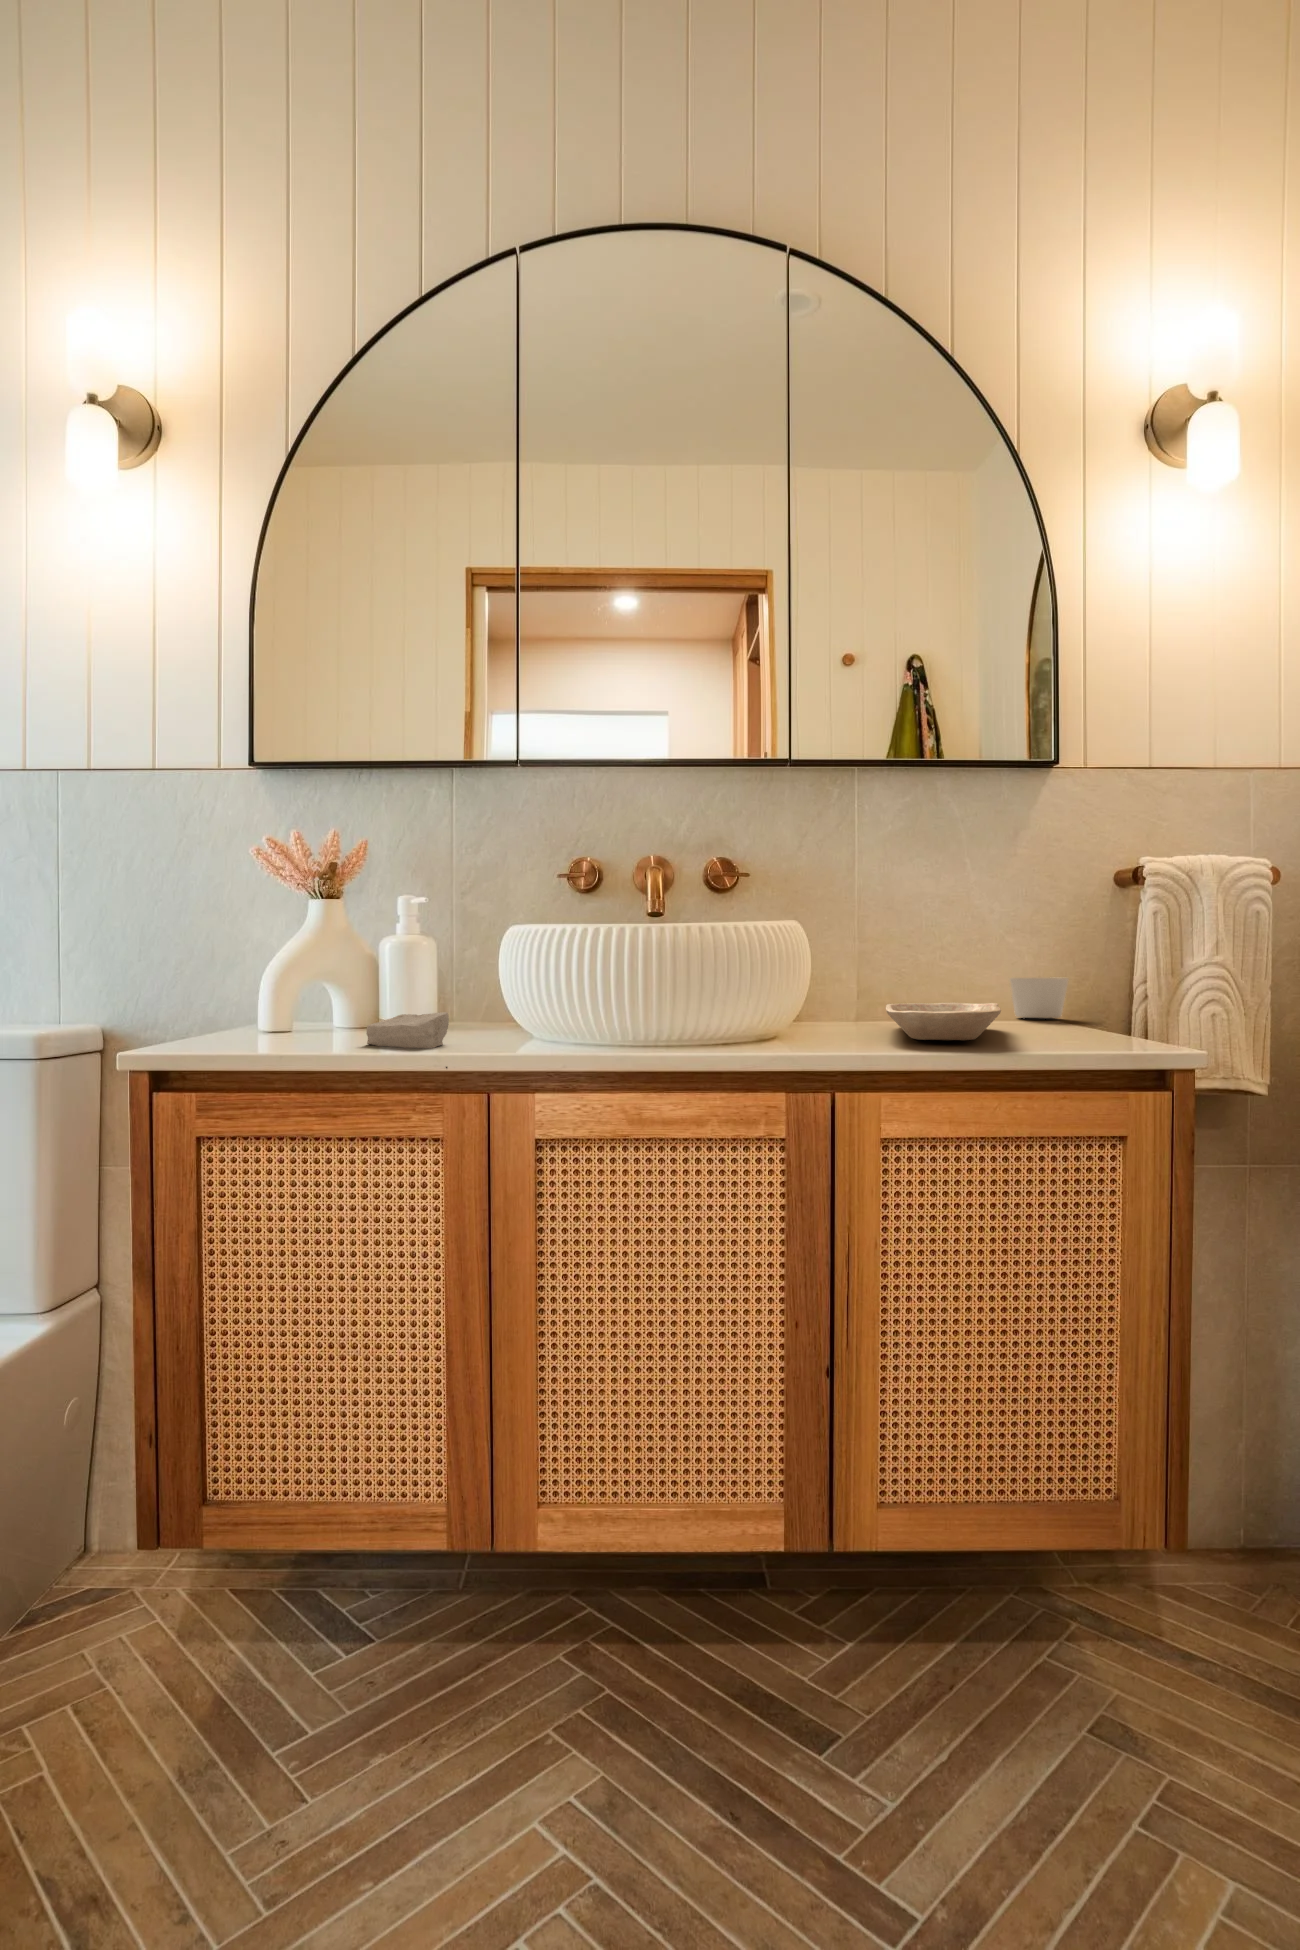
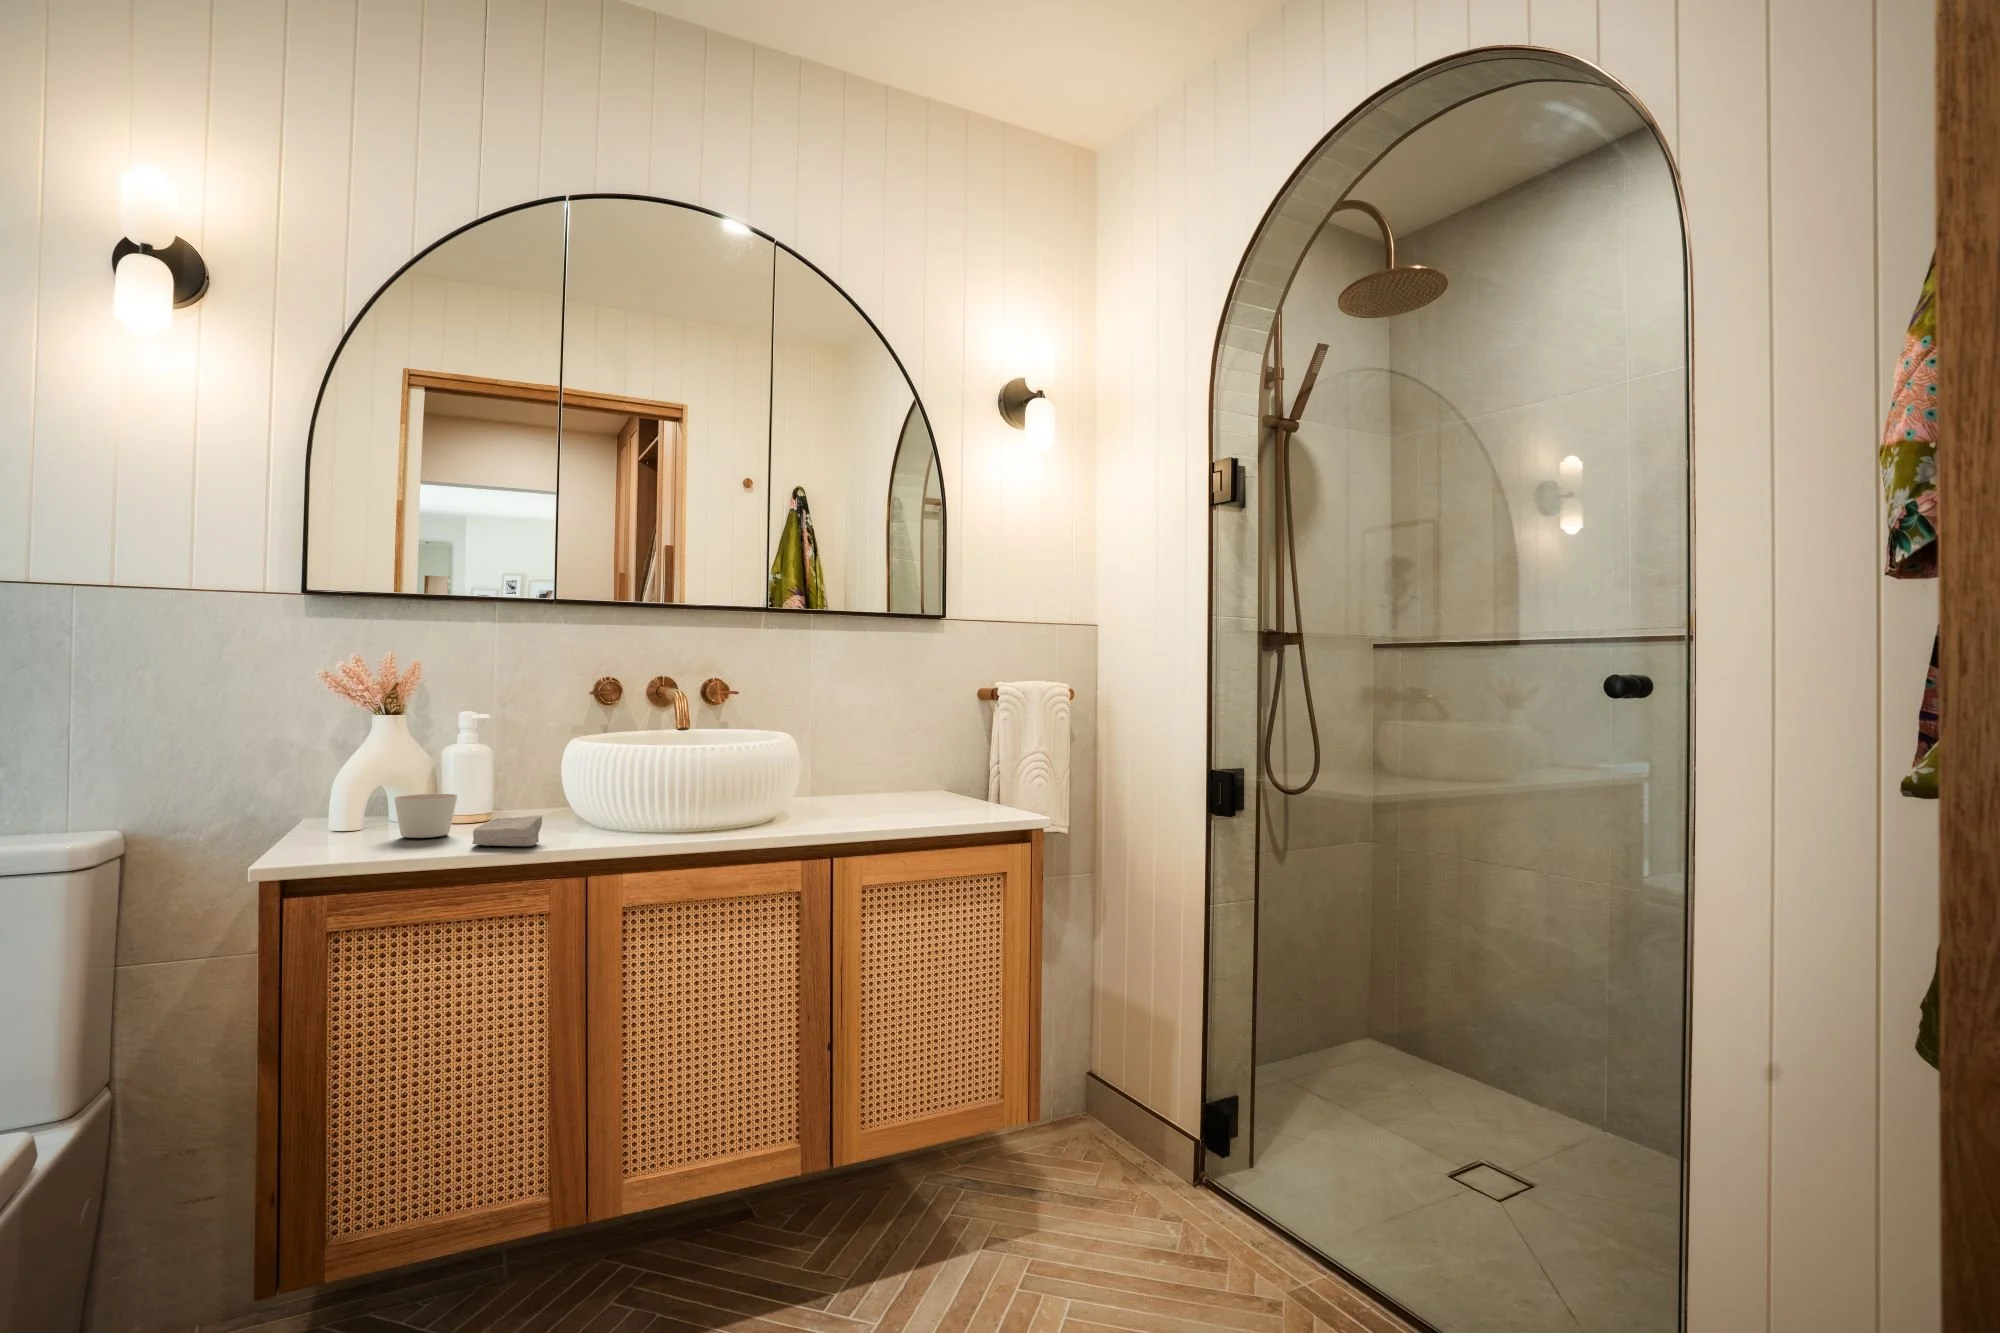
candle: present [1010,977,1068,1018] -> present [394,794,457,838]
tray: present [886,1002,1001,1040] -> none [846,784,931,817]

